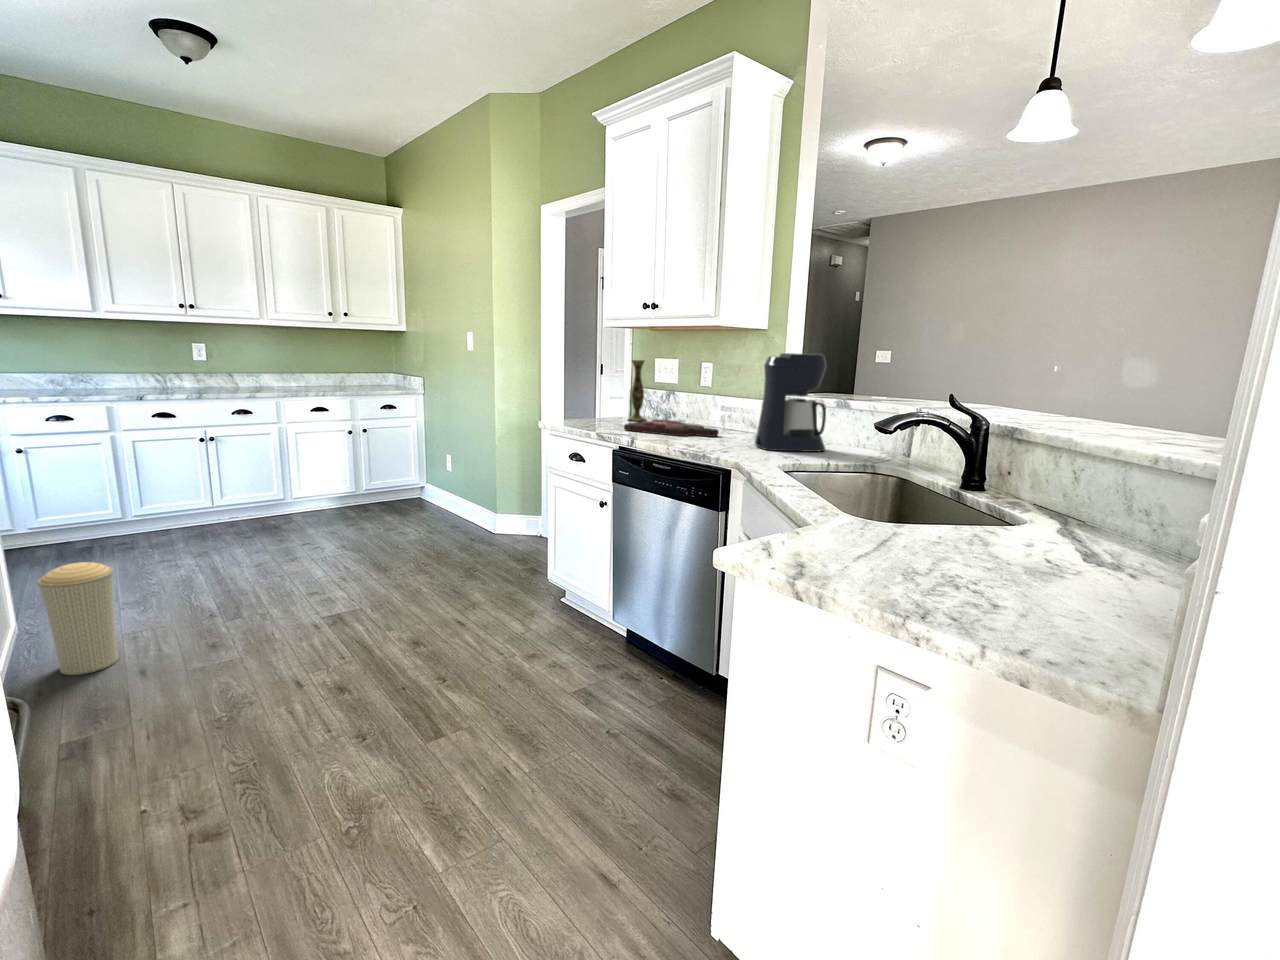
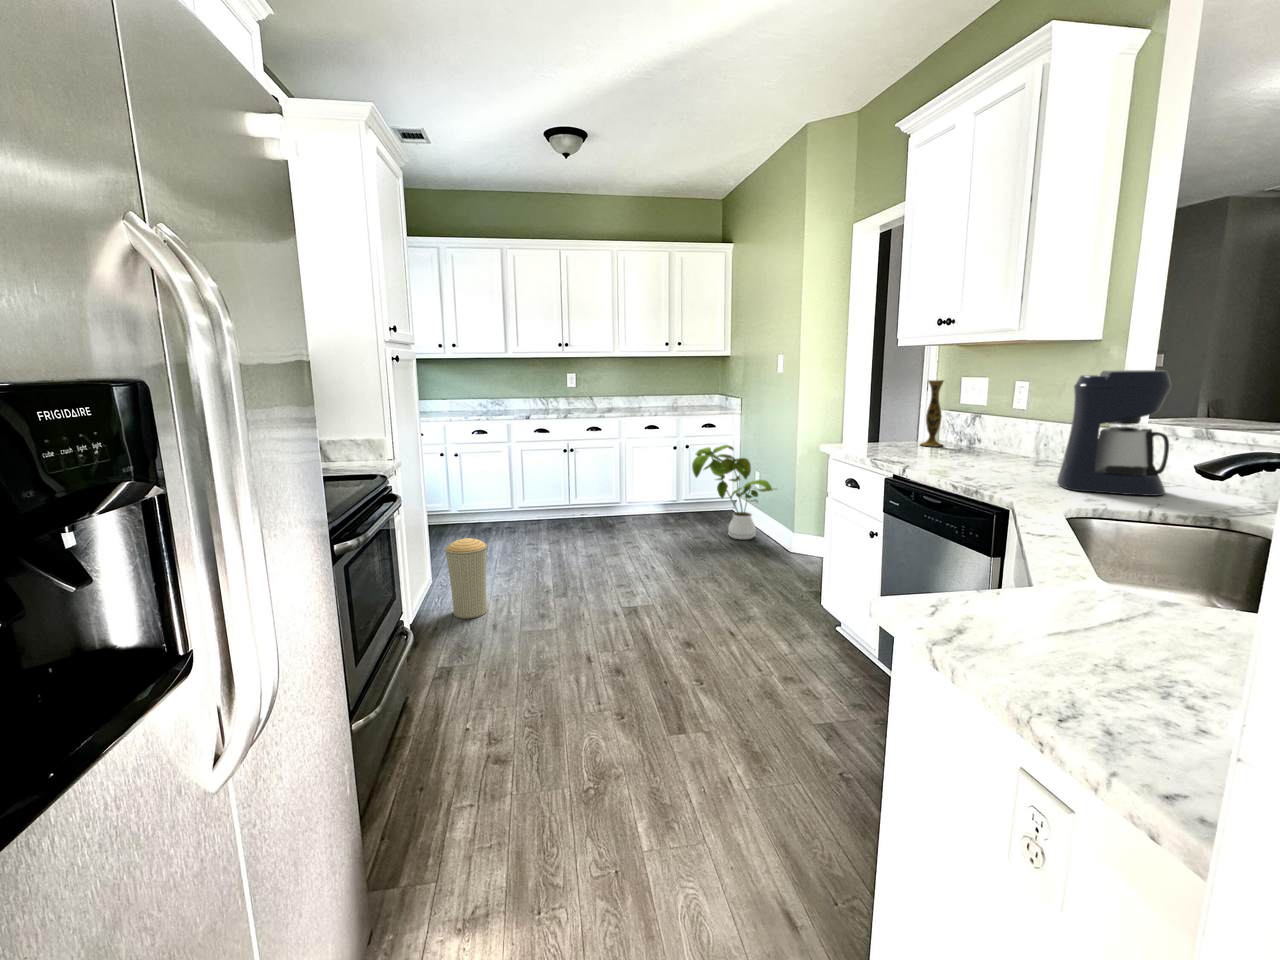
cutting board: present [624,420,719,437] -> none [902,447,1019,469]
house plant: none [383,427,480,528] -> present [692,445,773,539]

